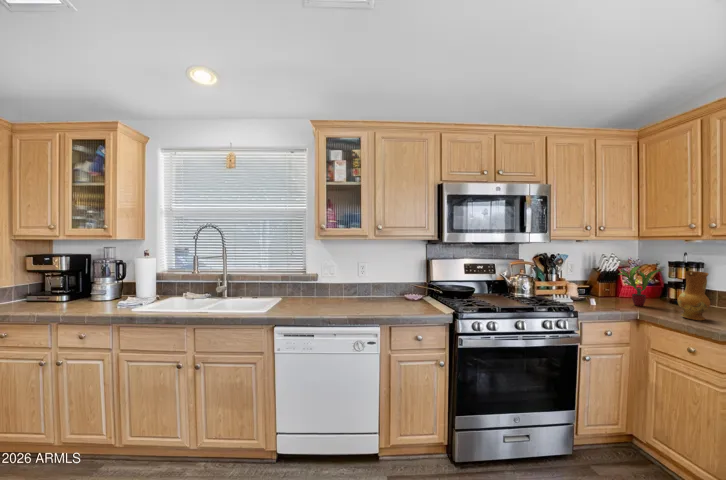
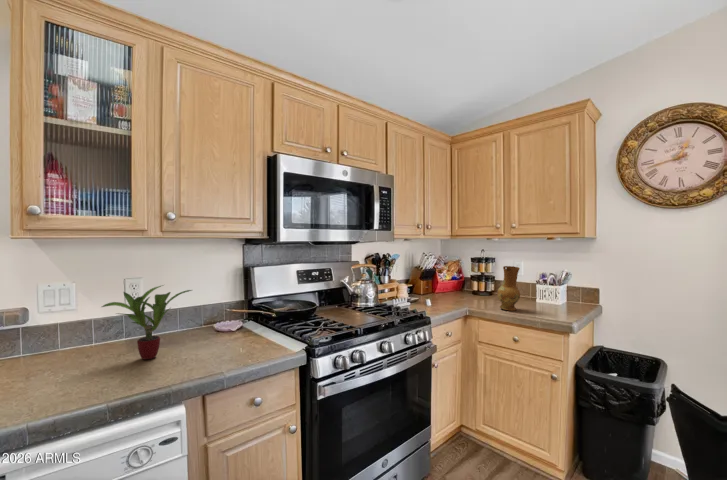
potted plant: present [618,266,663,306] -> present [102,286,191,360]

